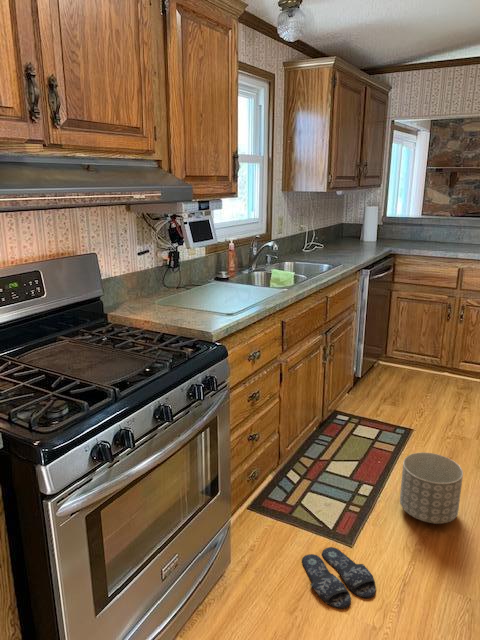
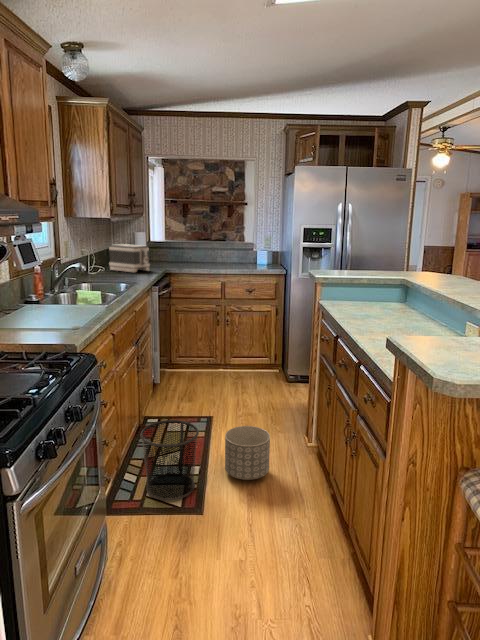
toaster: none [328,220,372,252] -> present [109,244,150,272]
waste bin: none [300,425,367,518] -> present [140,420,199,501]
slippers: present [302,547,376,609] -> none [167,521,233,563]

